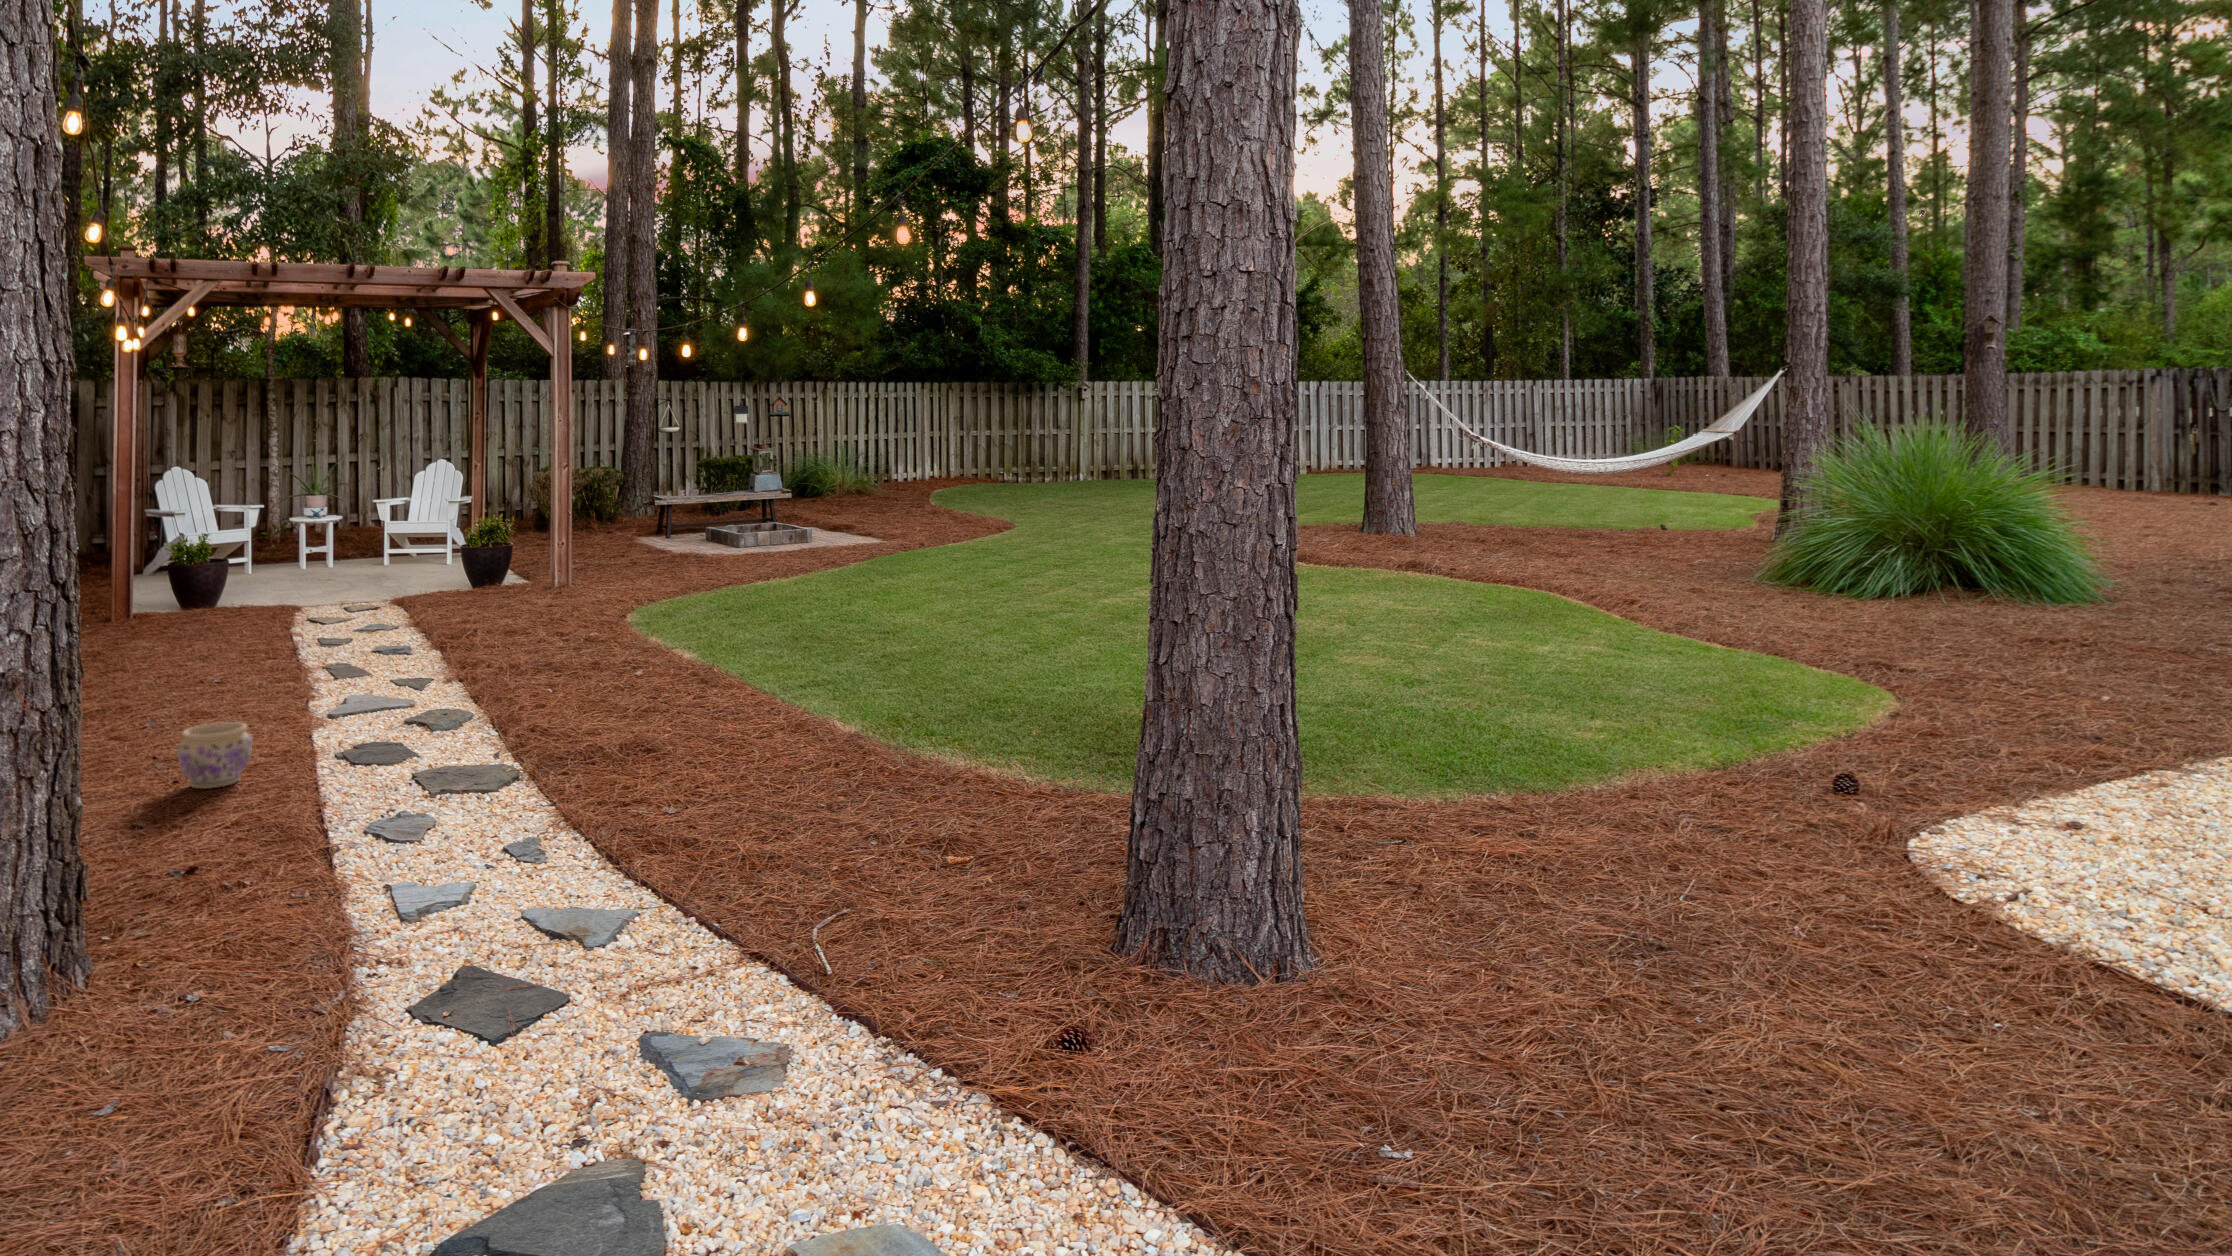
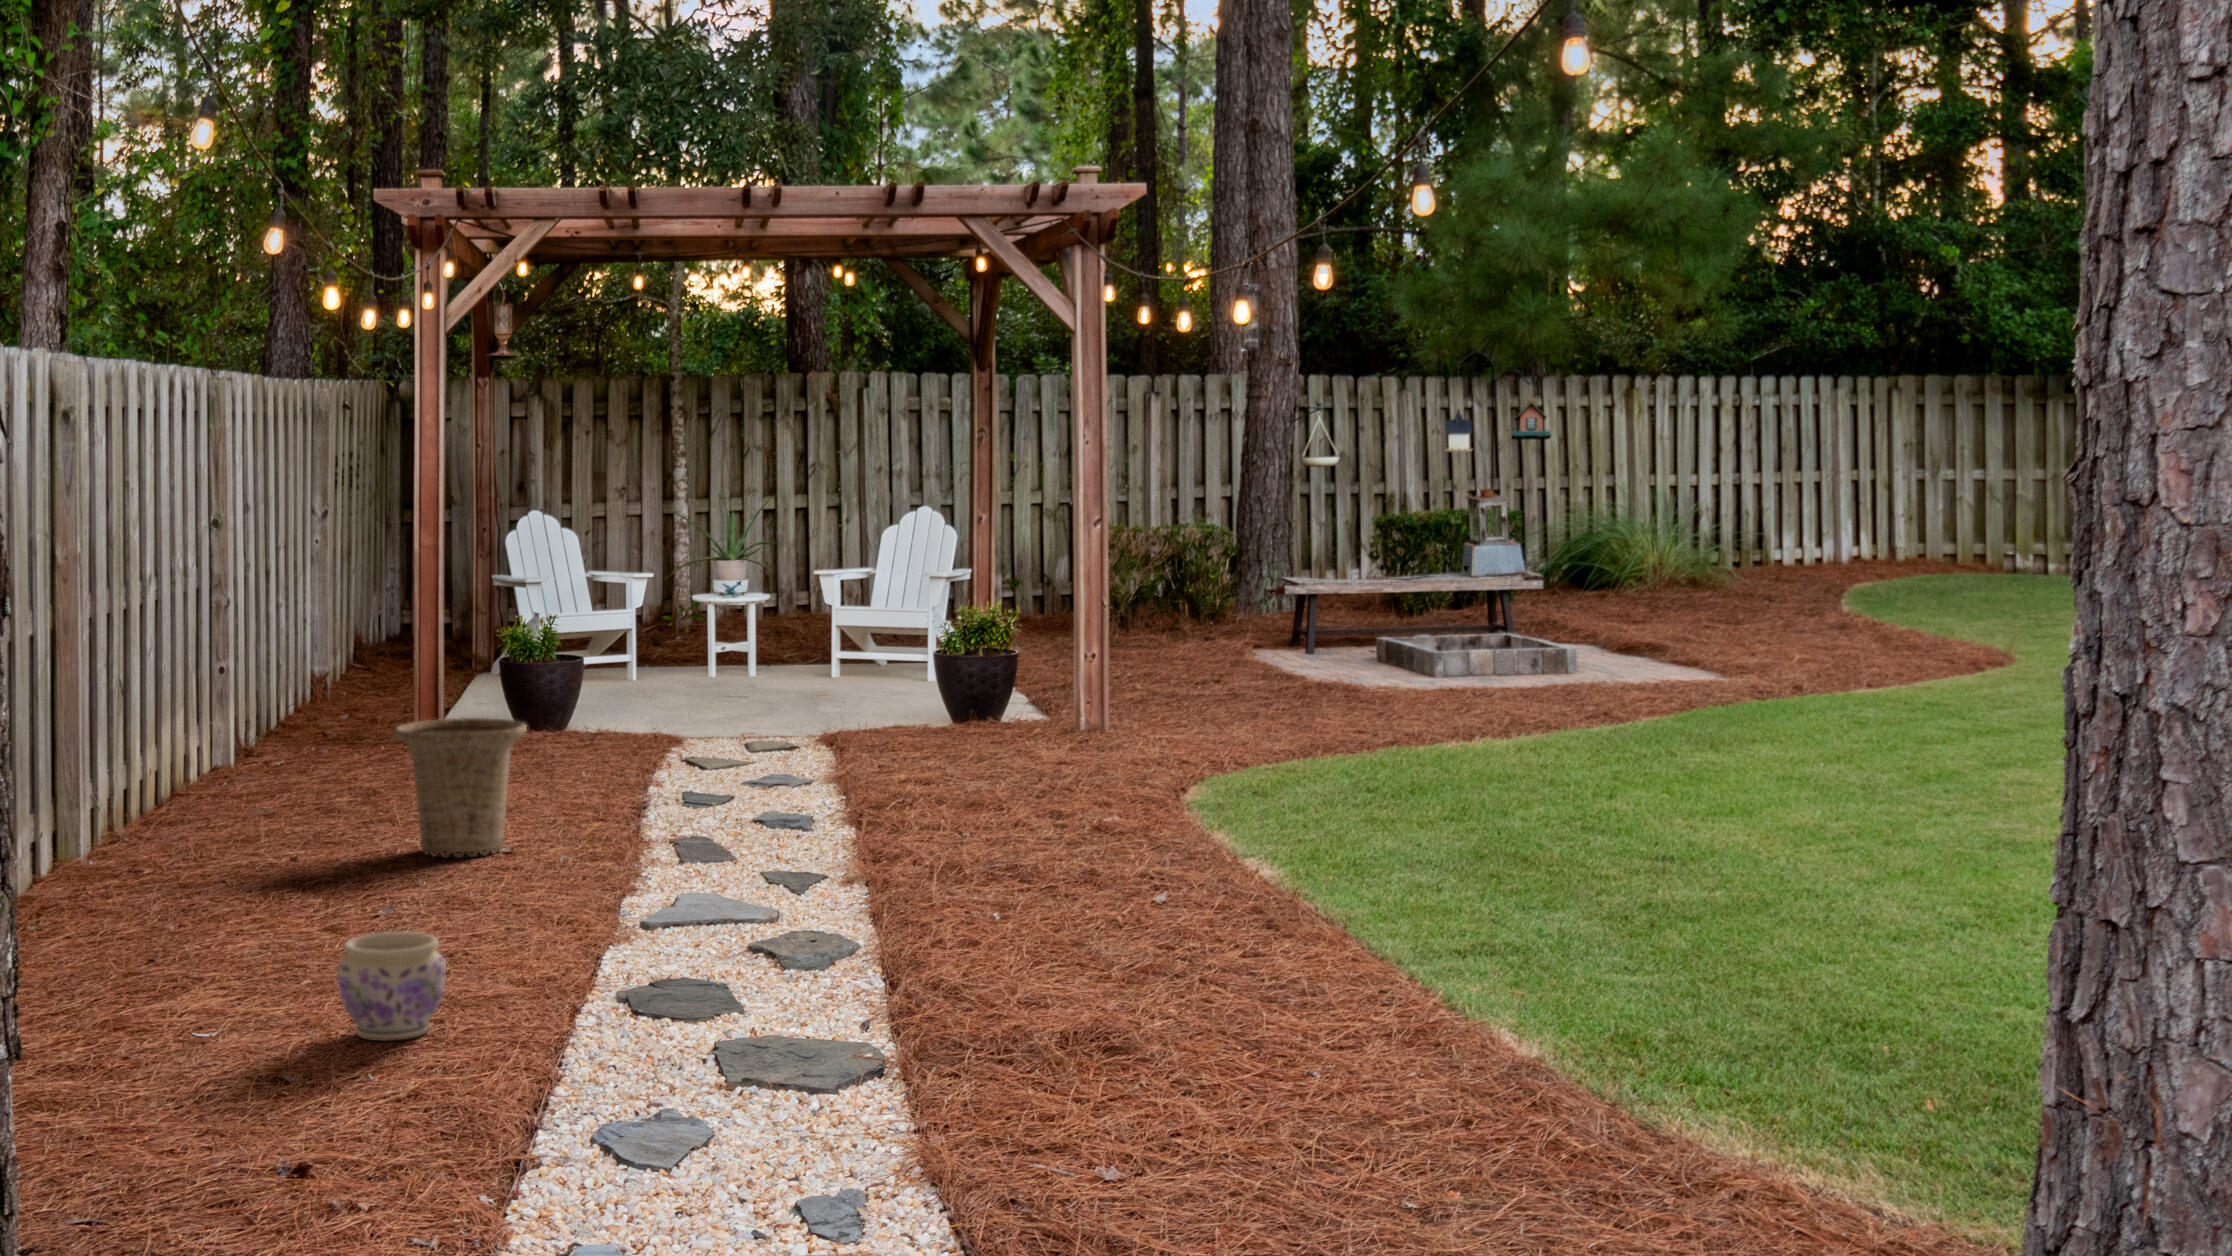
basket: none [146,597,241,684] -> present [394,718,527,858]

